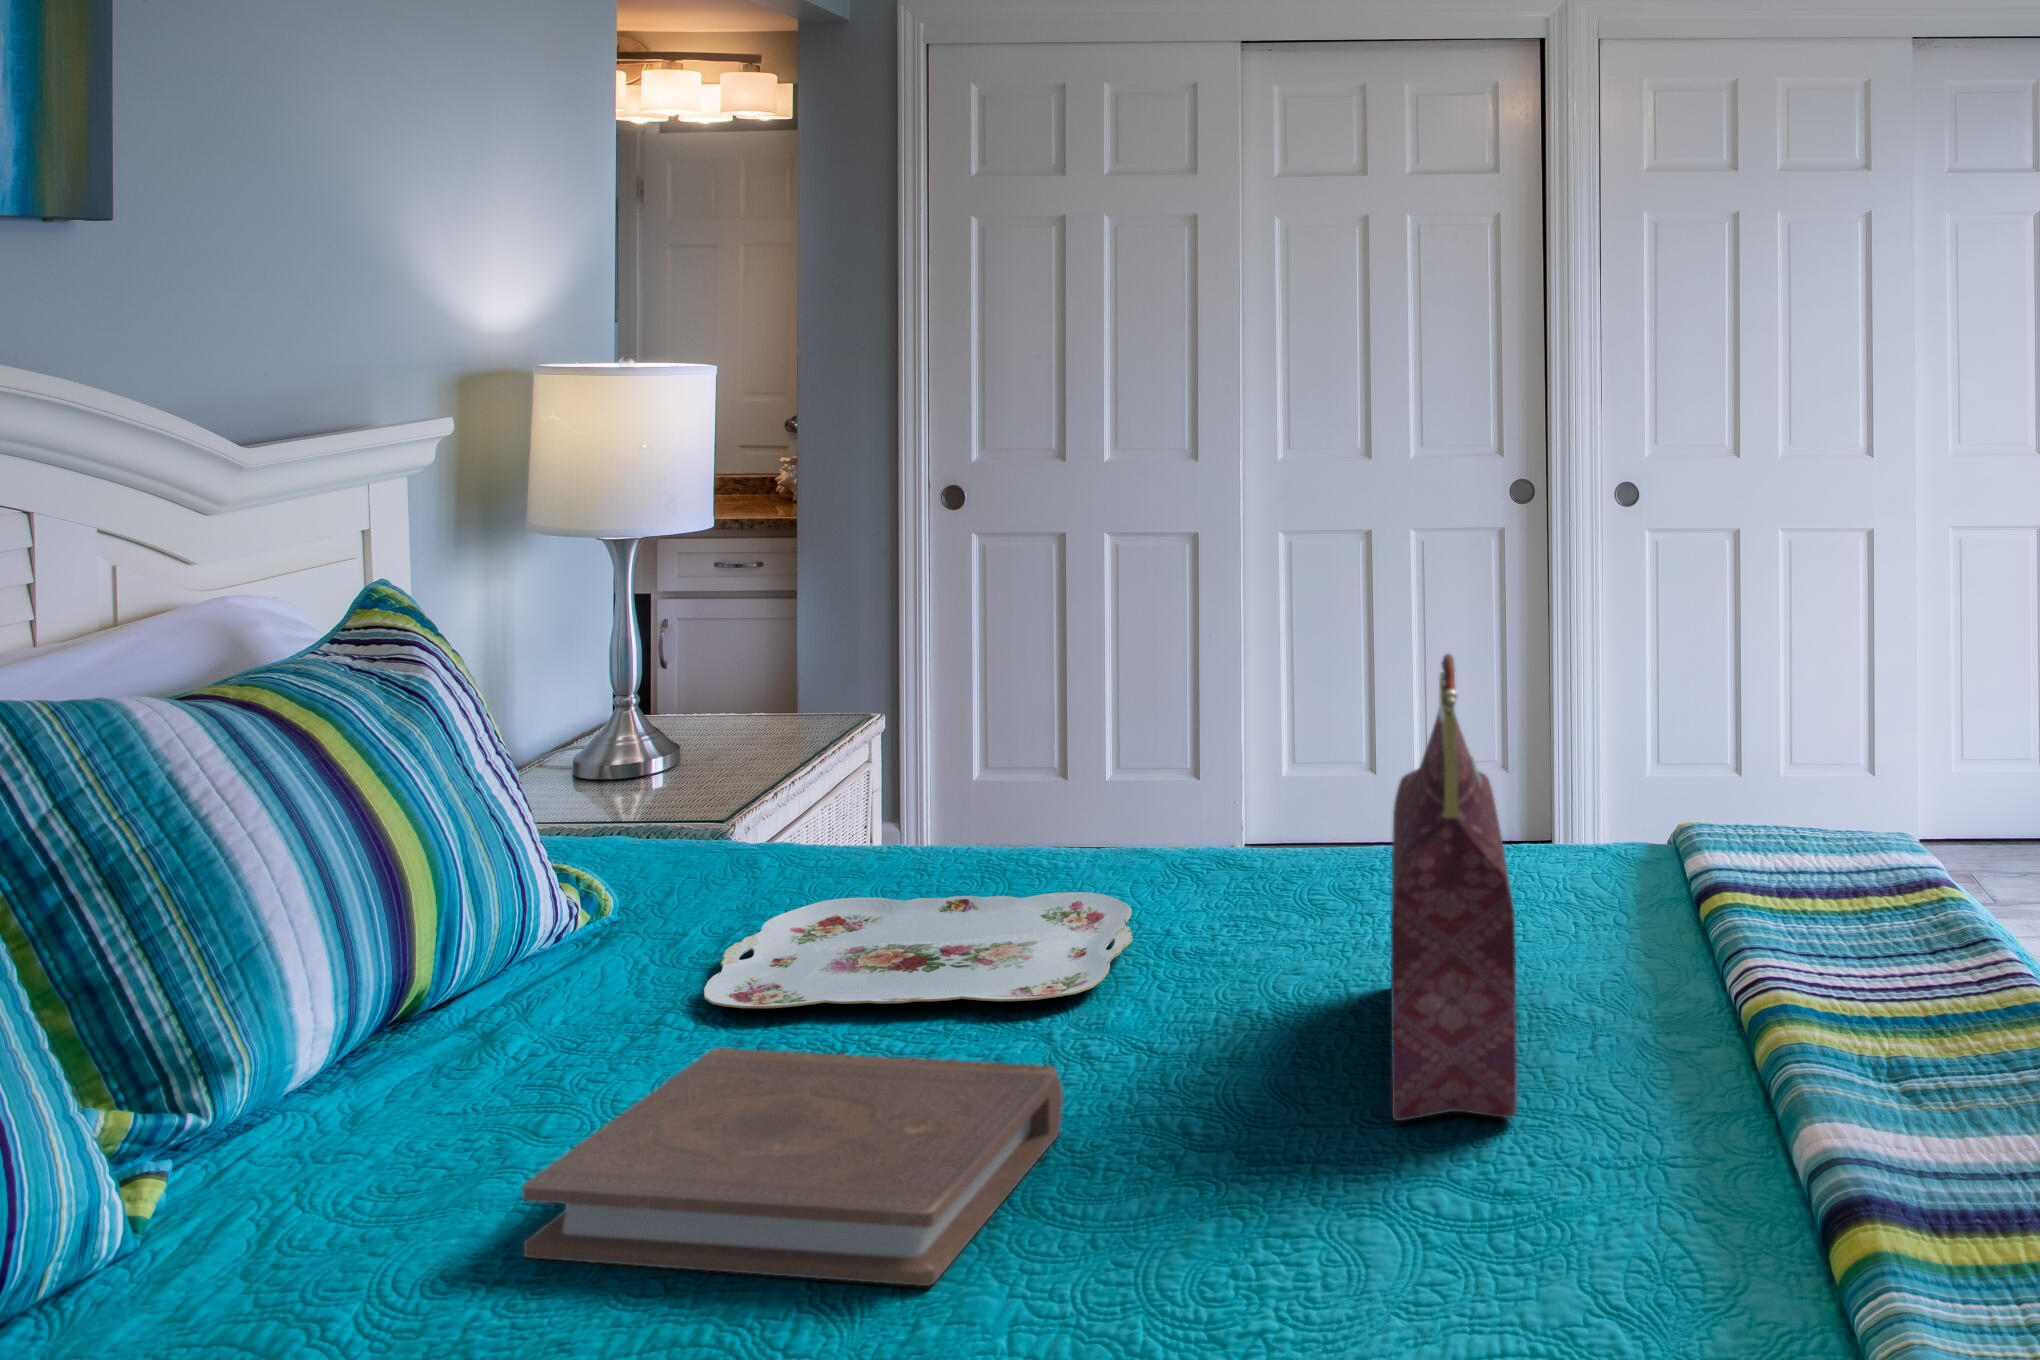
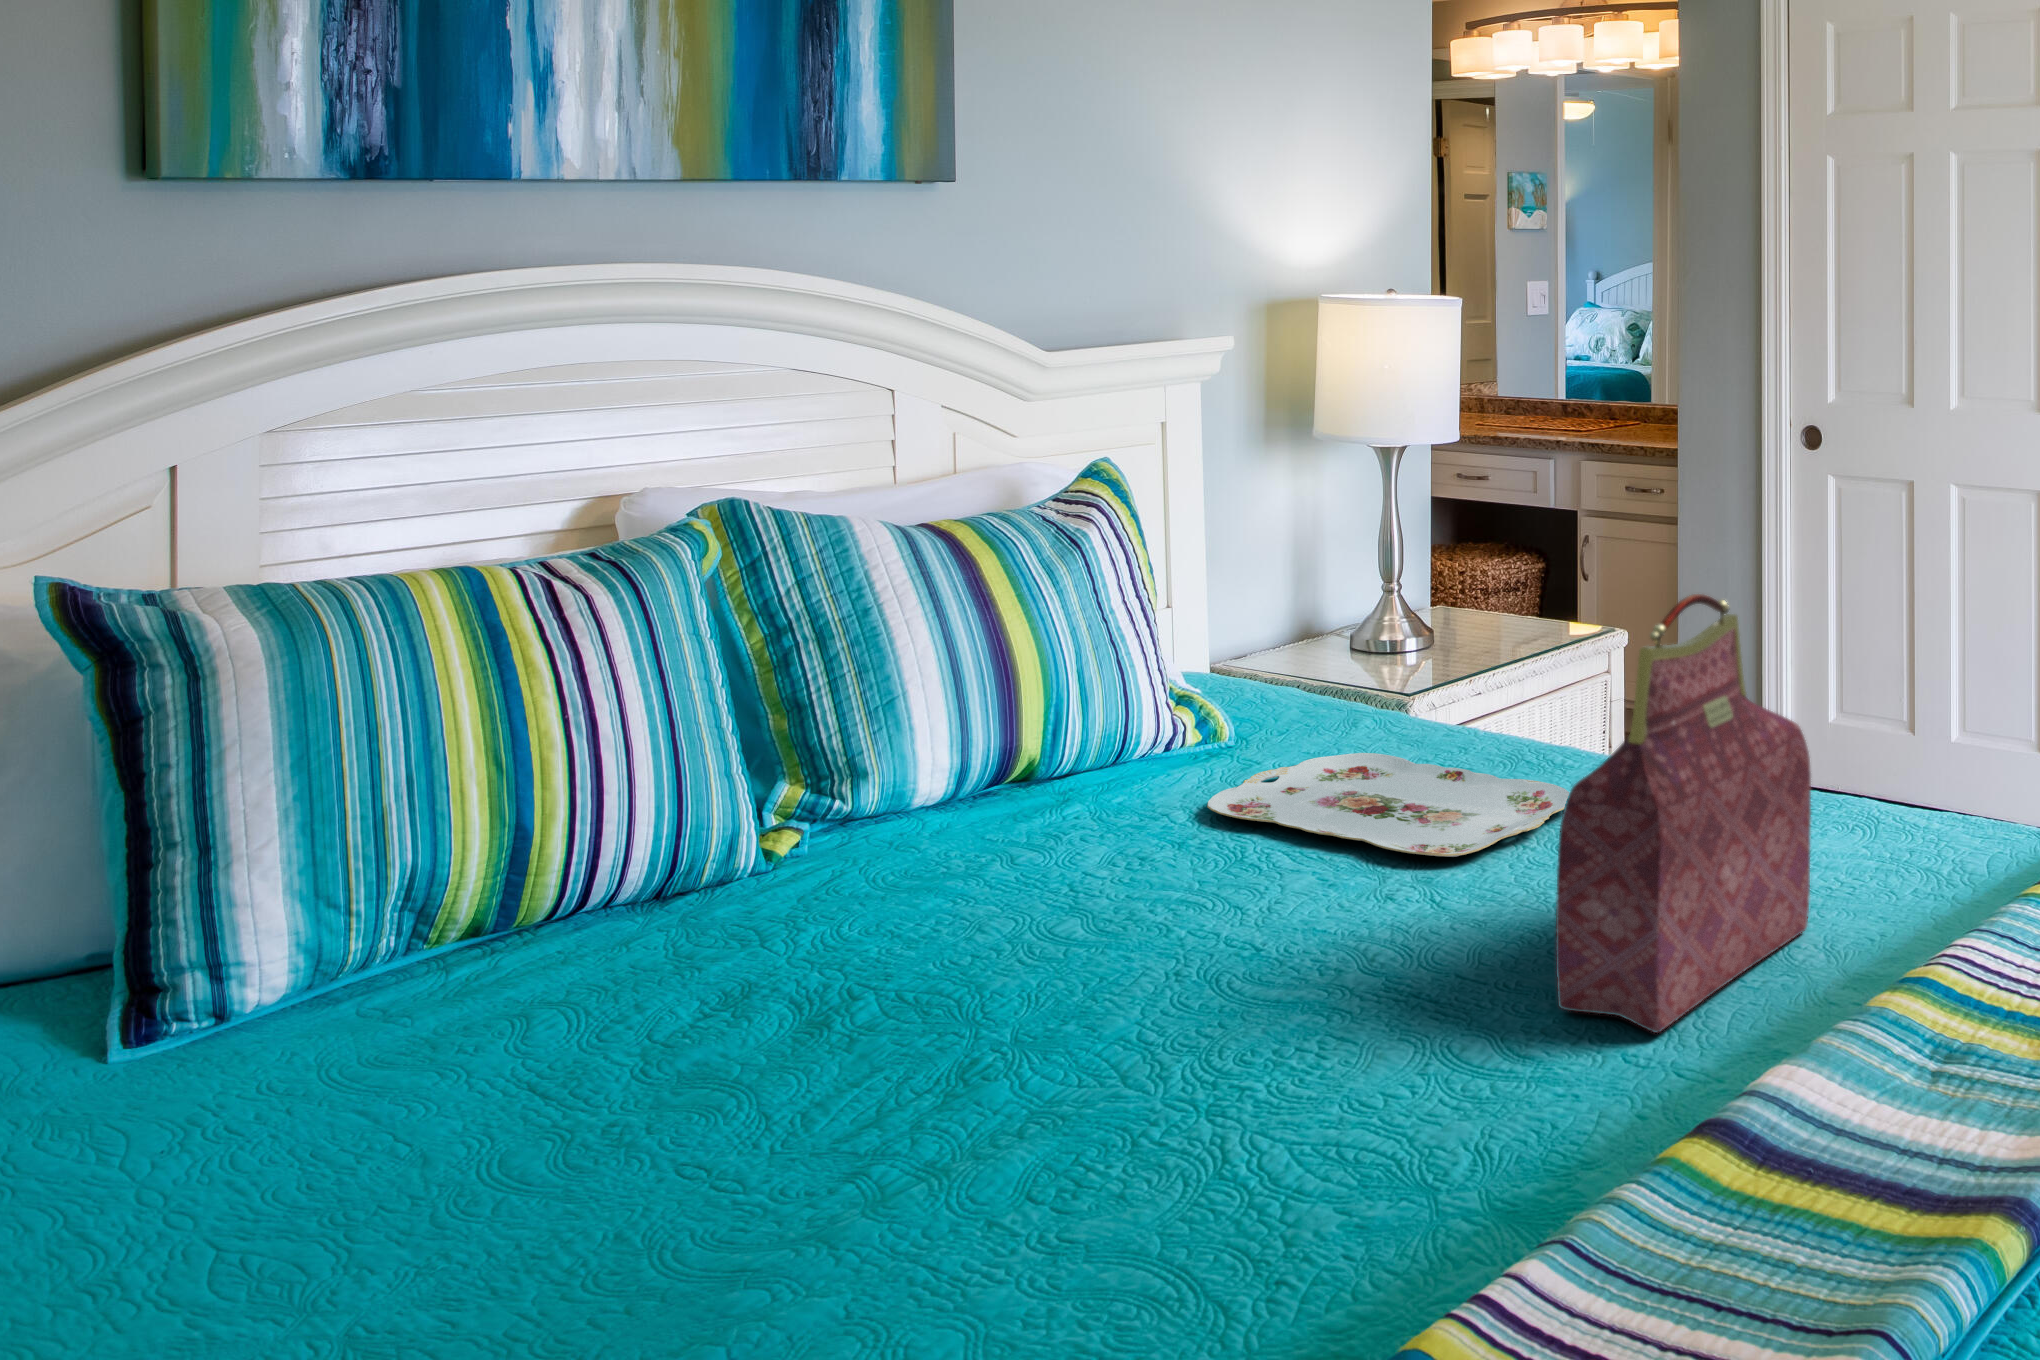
book: present [522,1048,1063,1286] -> none [933,830,1326,1018]

